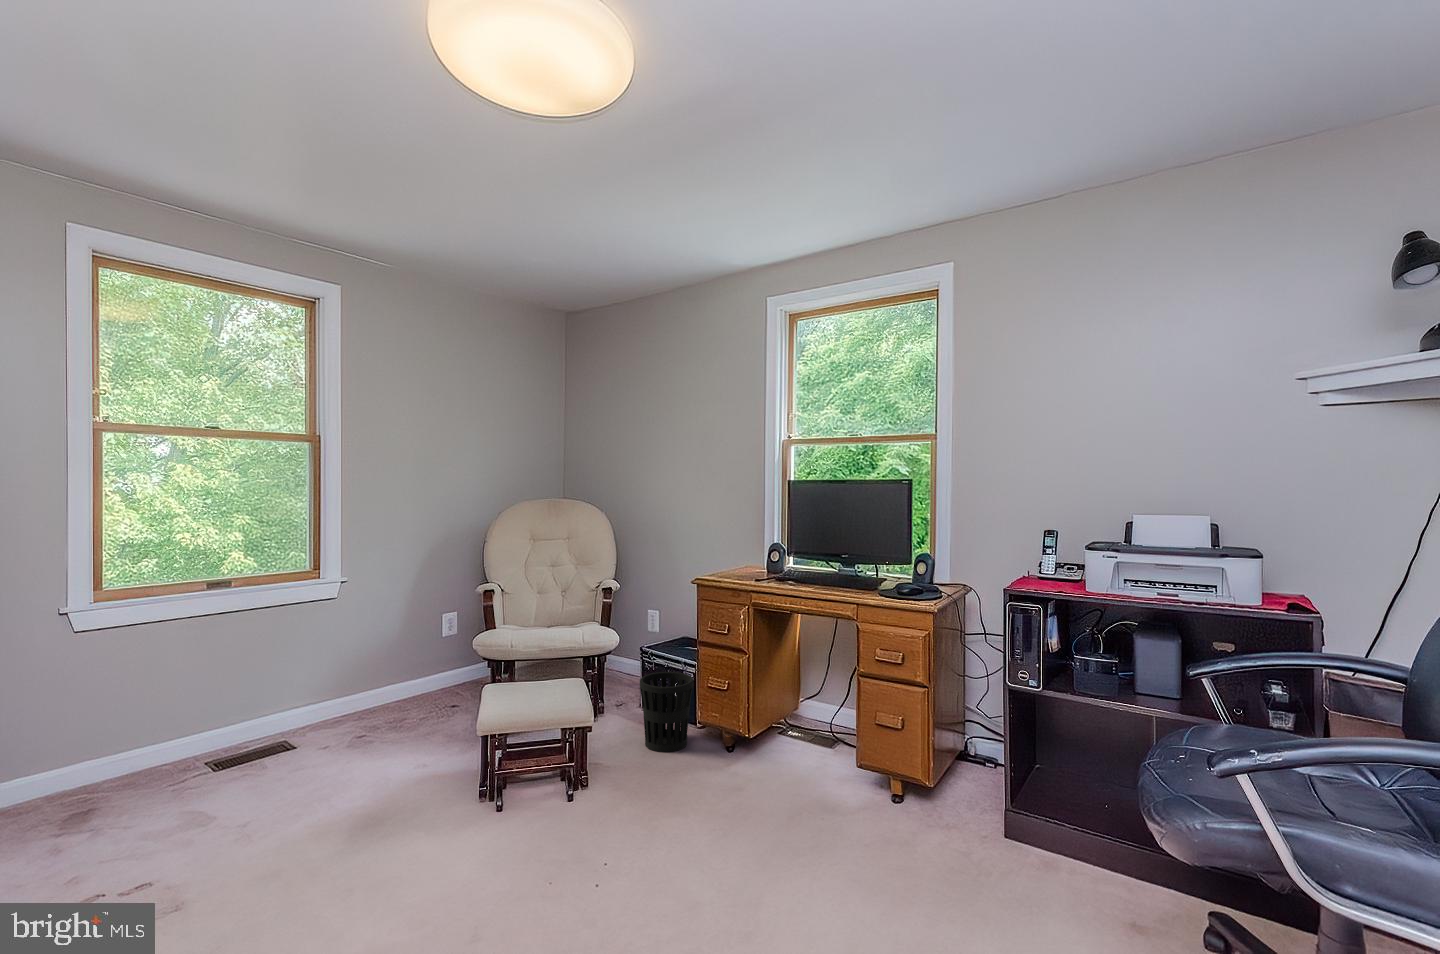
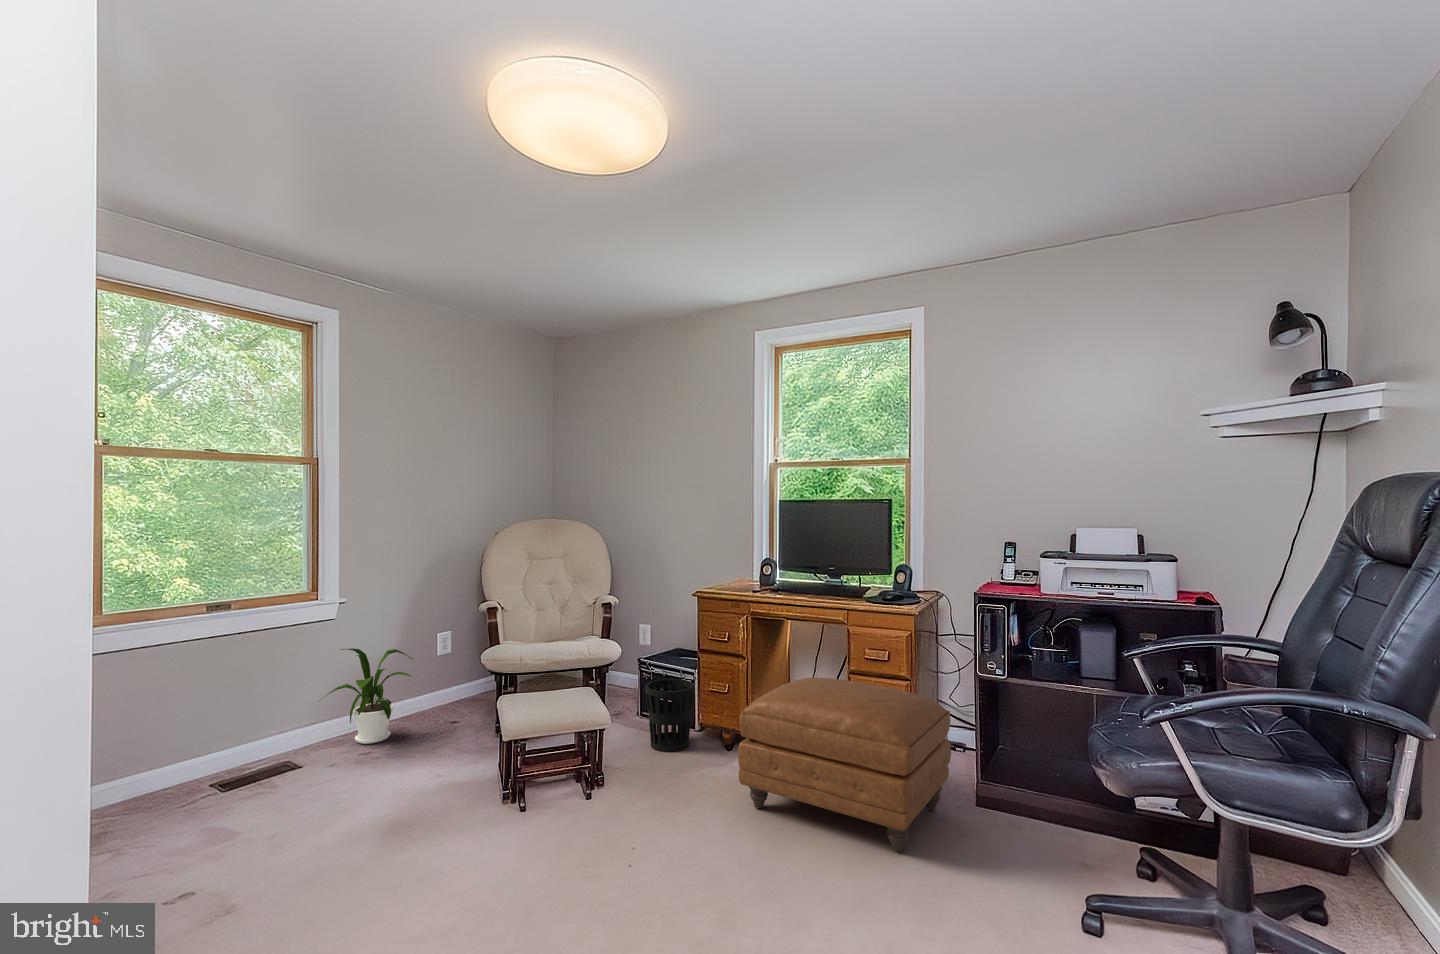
house plant: none [306,630,405,729] -> present [323,649,412,744]
ottoman: none [724,679,973,893] -> present [738,677,951,852]

